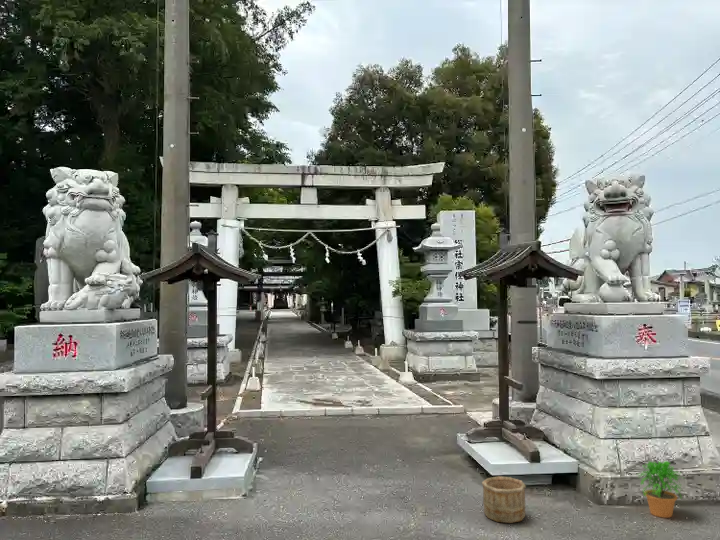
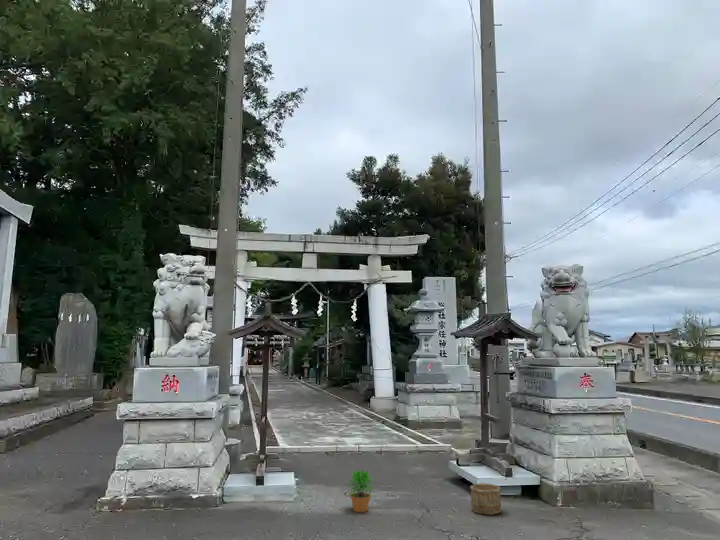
potted plant: present [641,461,679,518] -> present [348,471,373,512]

